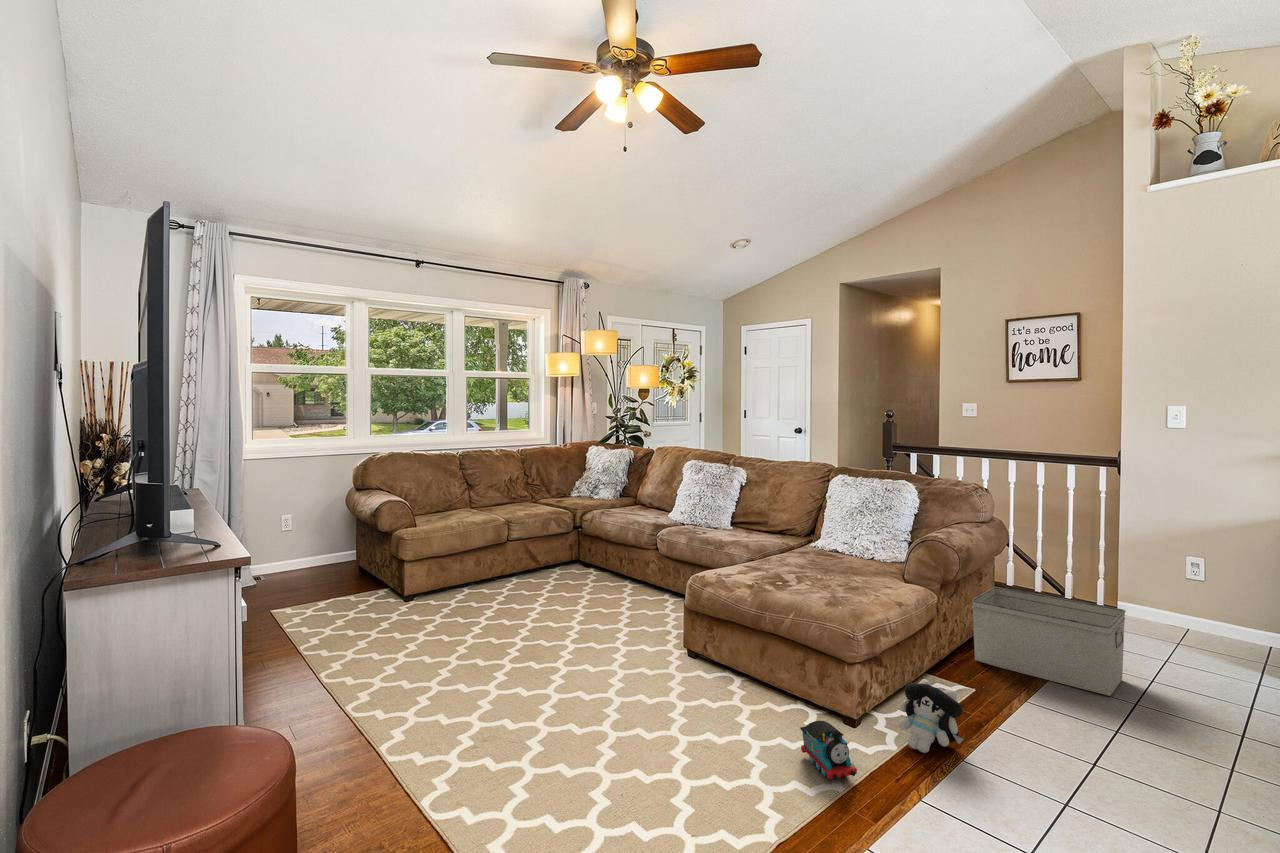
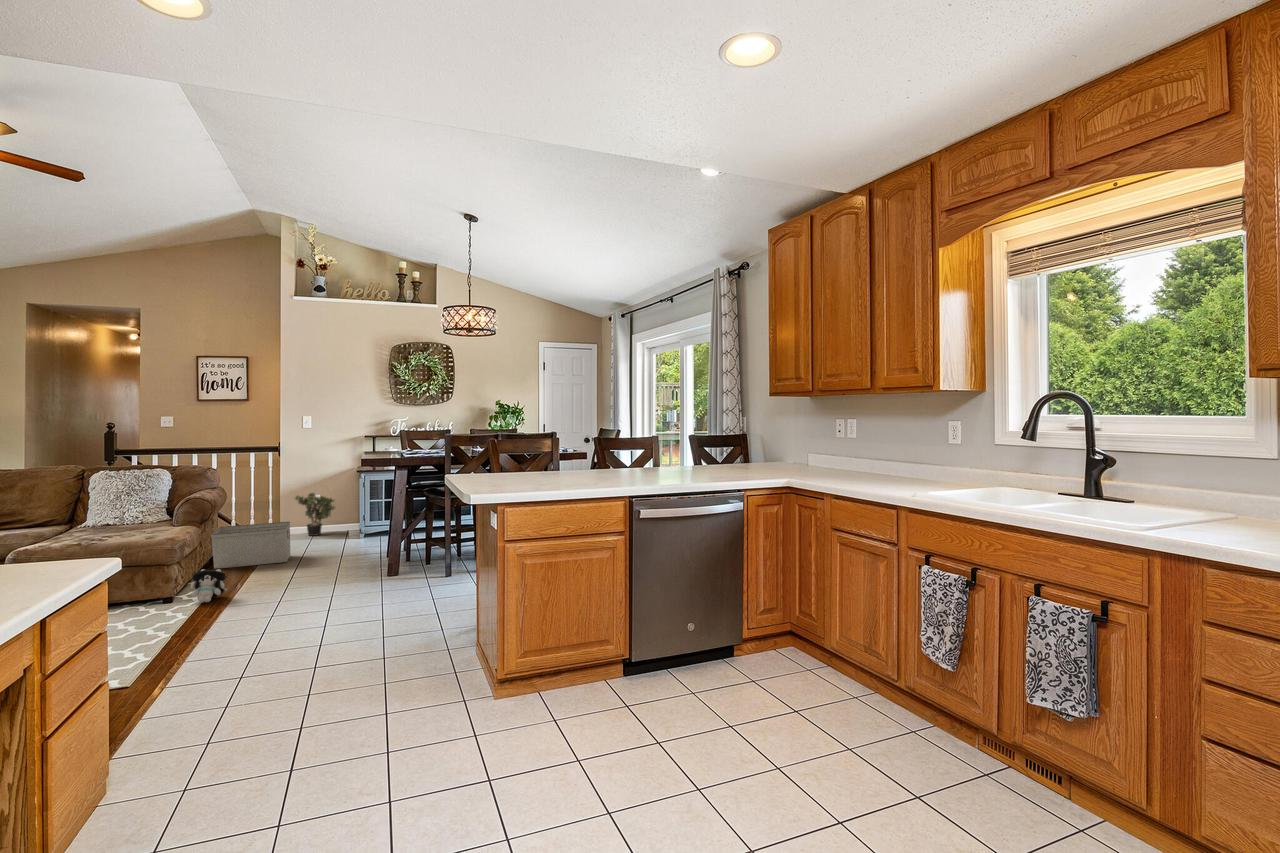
potted plant: none [1142,551,1240,640] -> present [295,492,335,536]
toy train: present [800,721,857,780] -> none [139,598,180,624]

